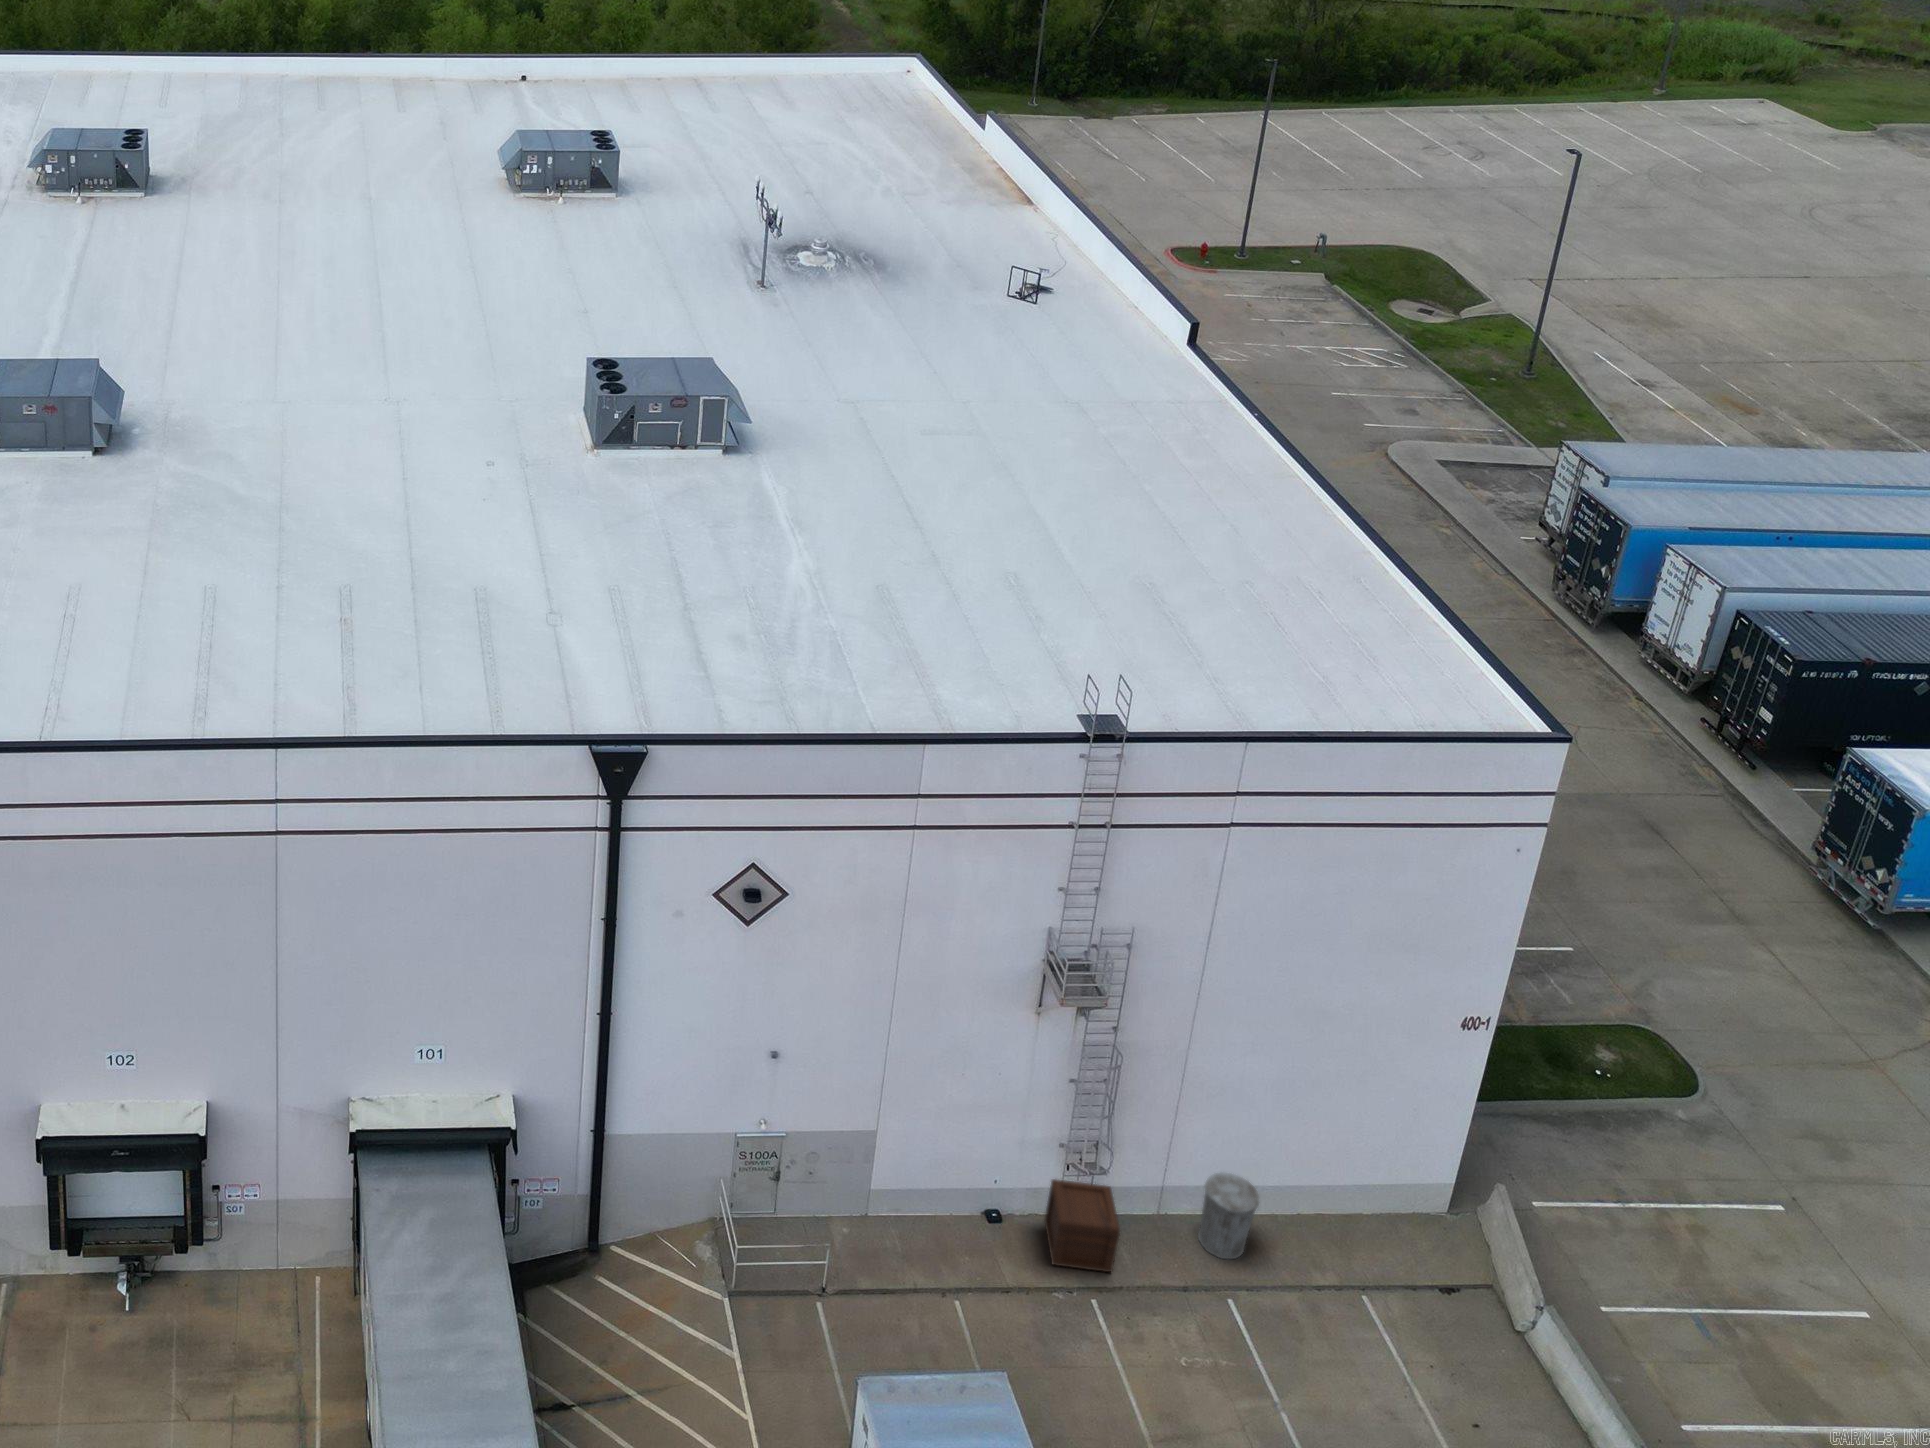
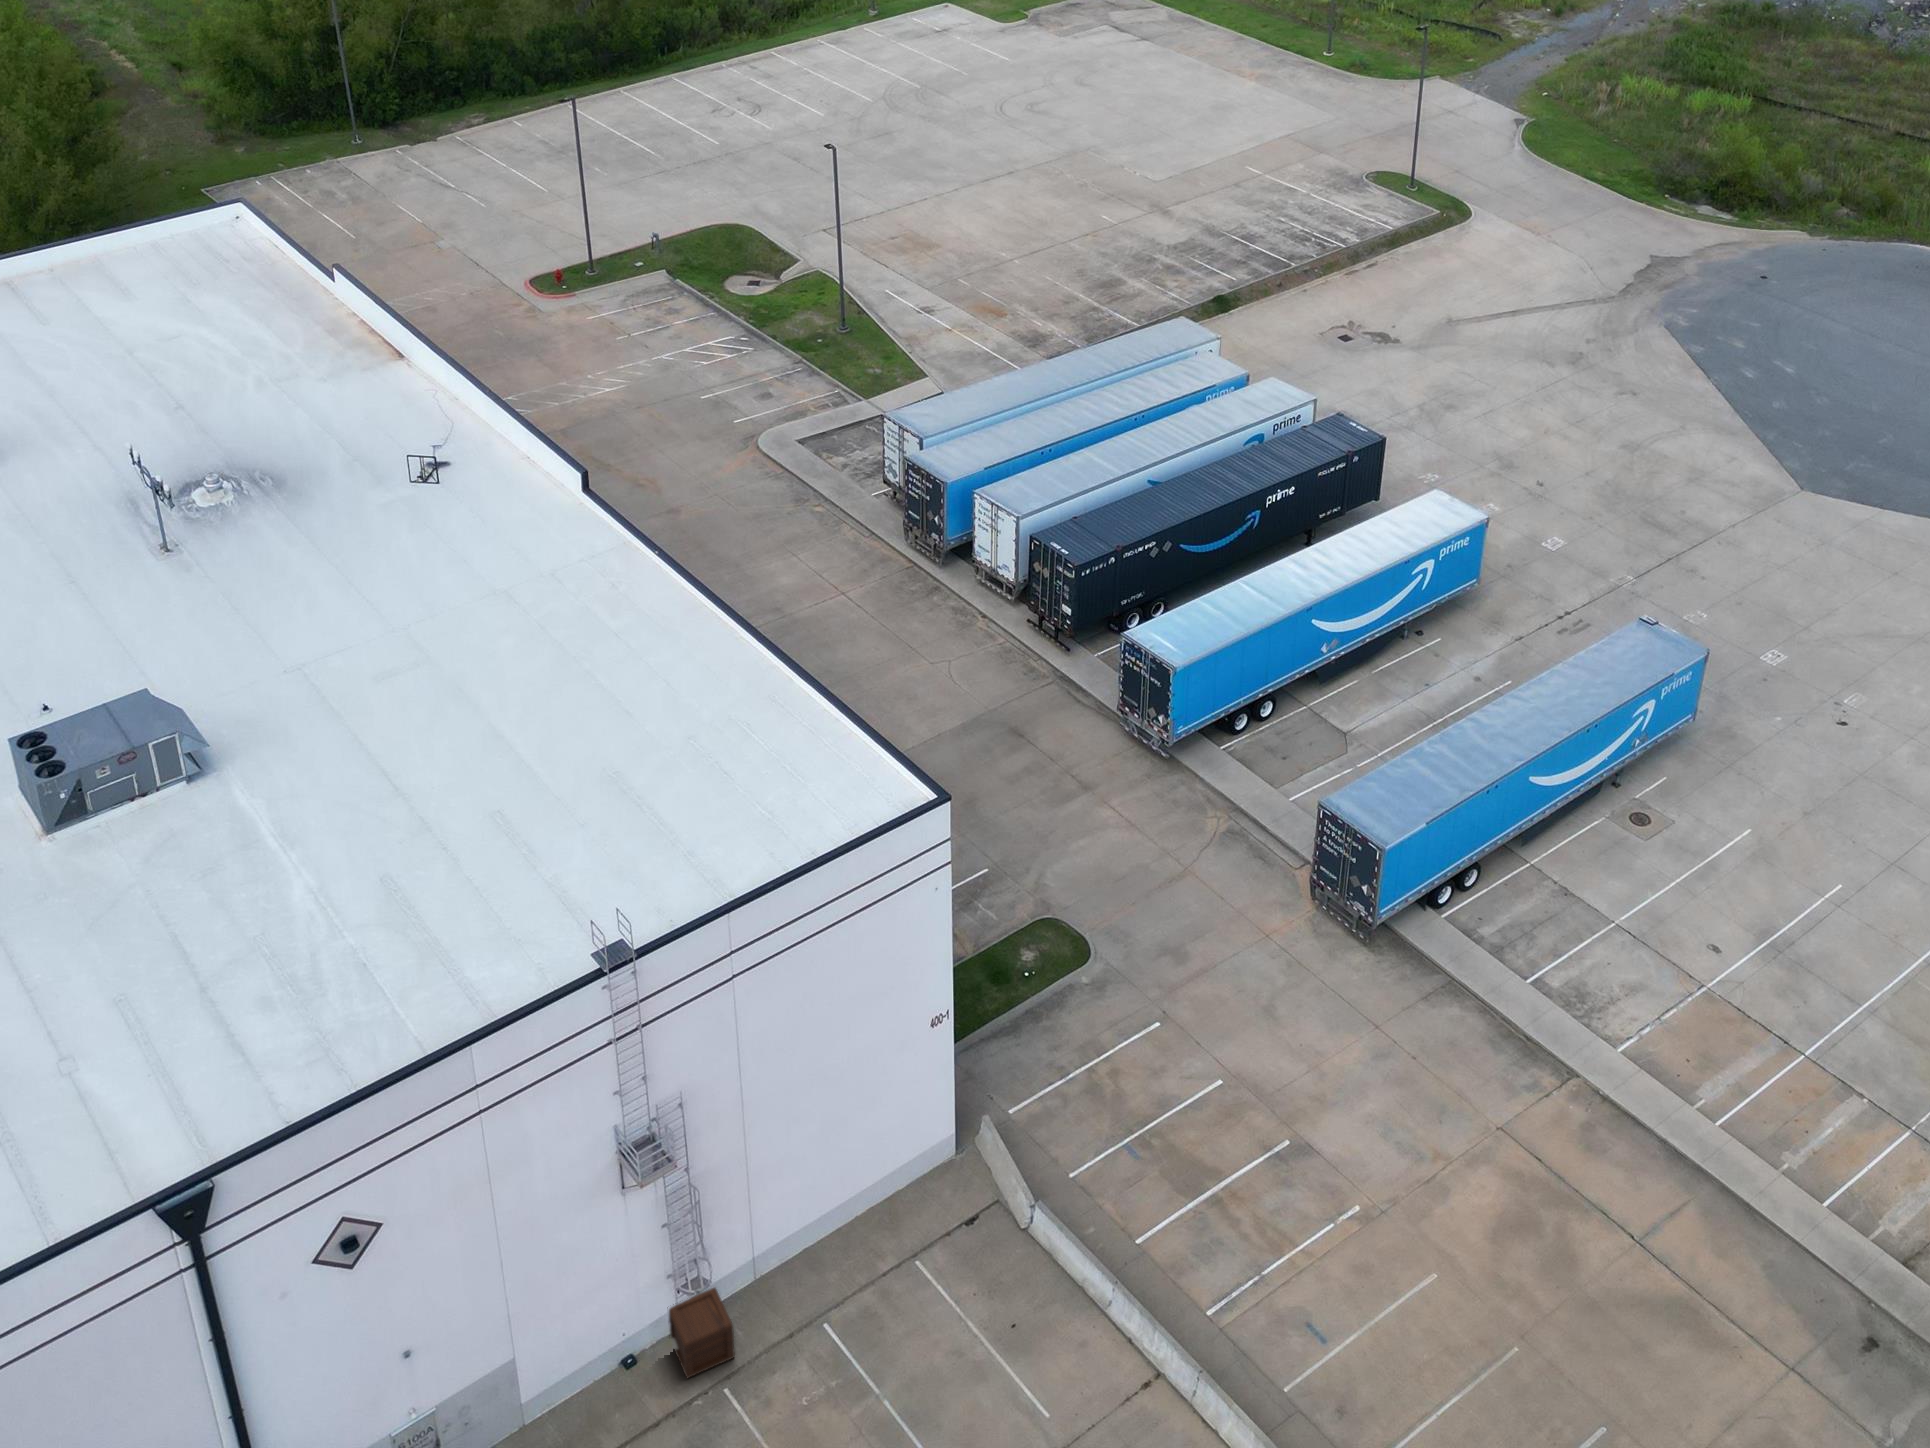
trash can: present [1198,1172,1259,1259] -> none [785,1222,829,1295]

